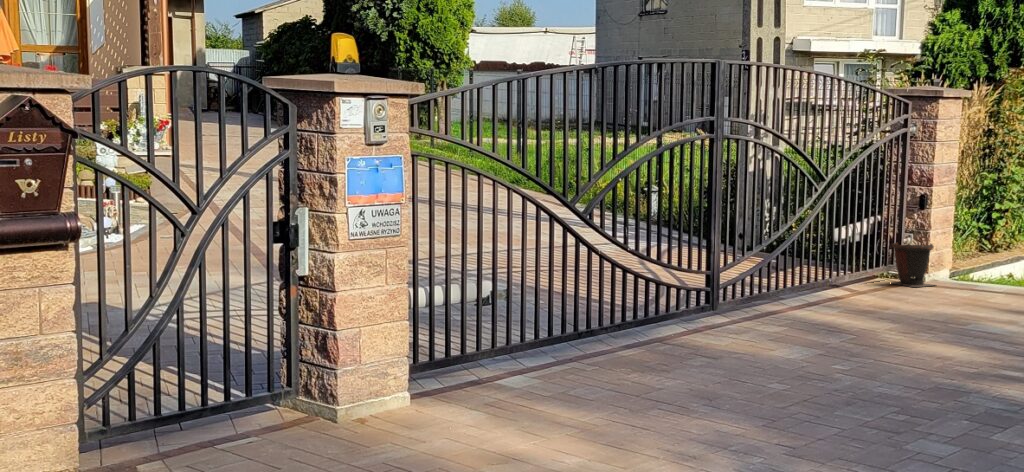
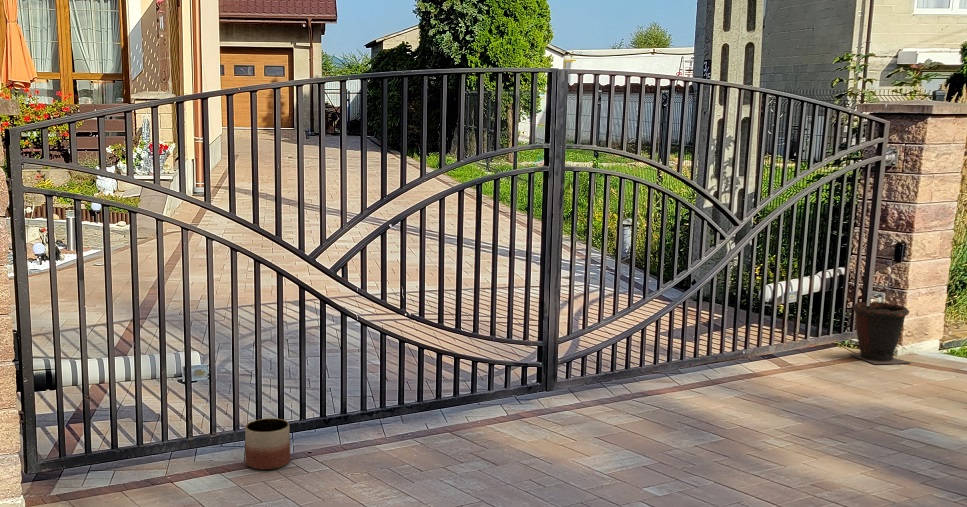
planter: none [572,323,602,355] -> present [245,418,290,470]

